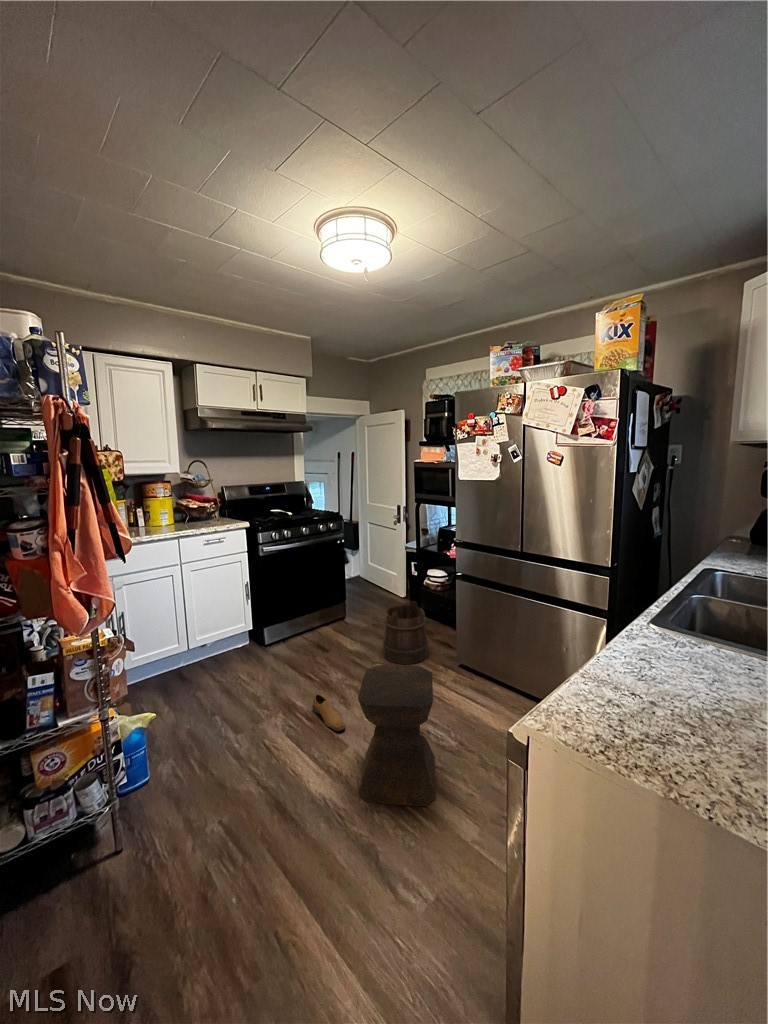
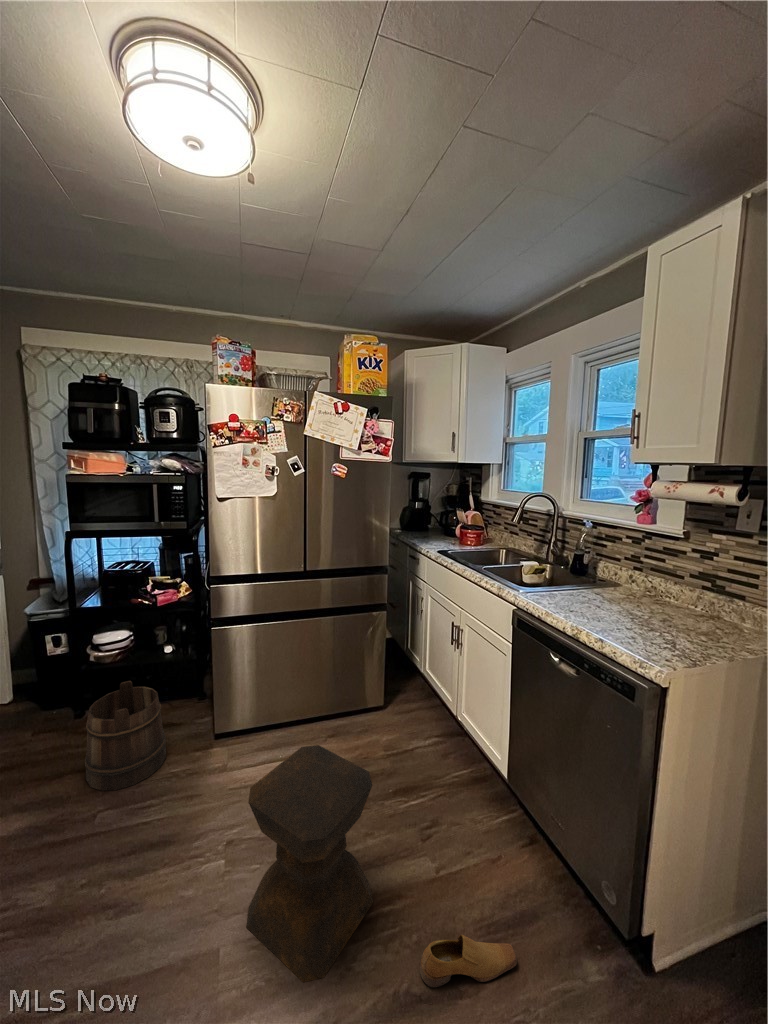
shoe: present [313,693,345,731] -> present [420,935,517,987]

